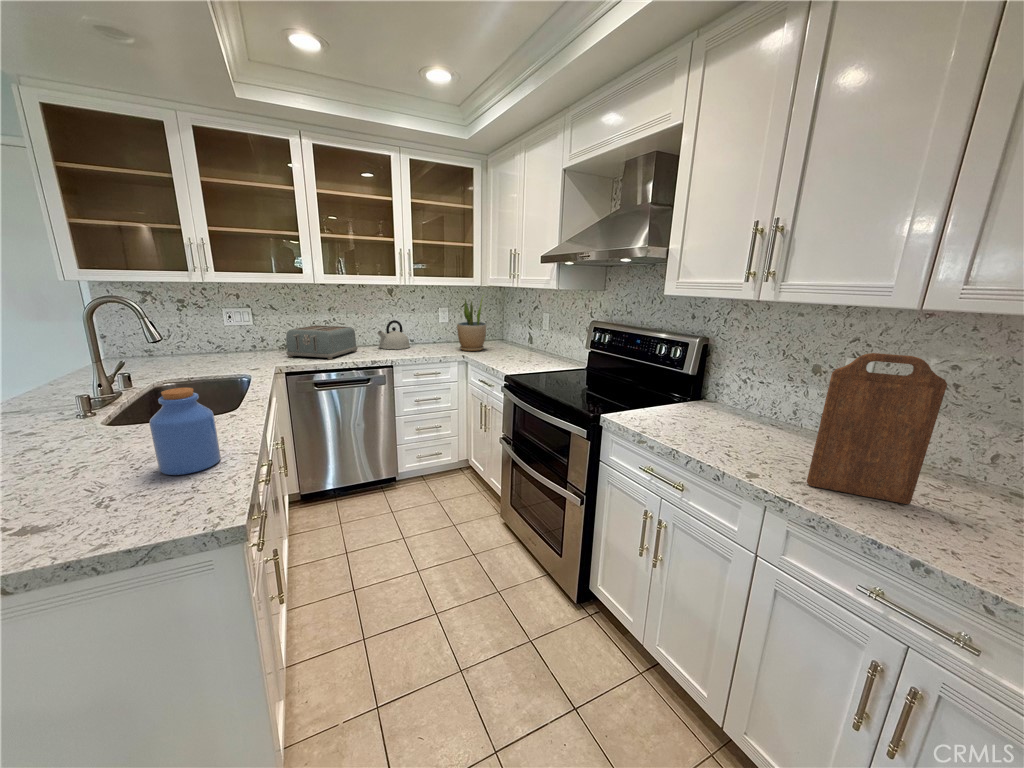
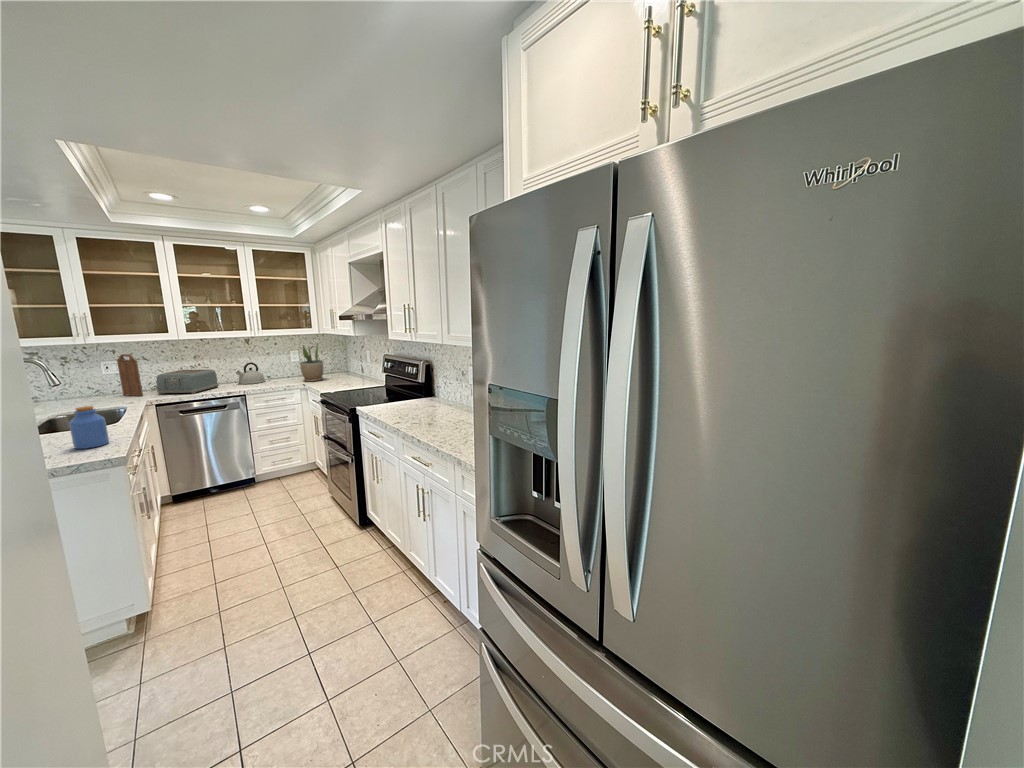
cutting board: present [807,353,947,504] -> present [117,354,143,396]

